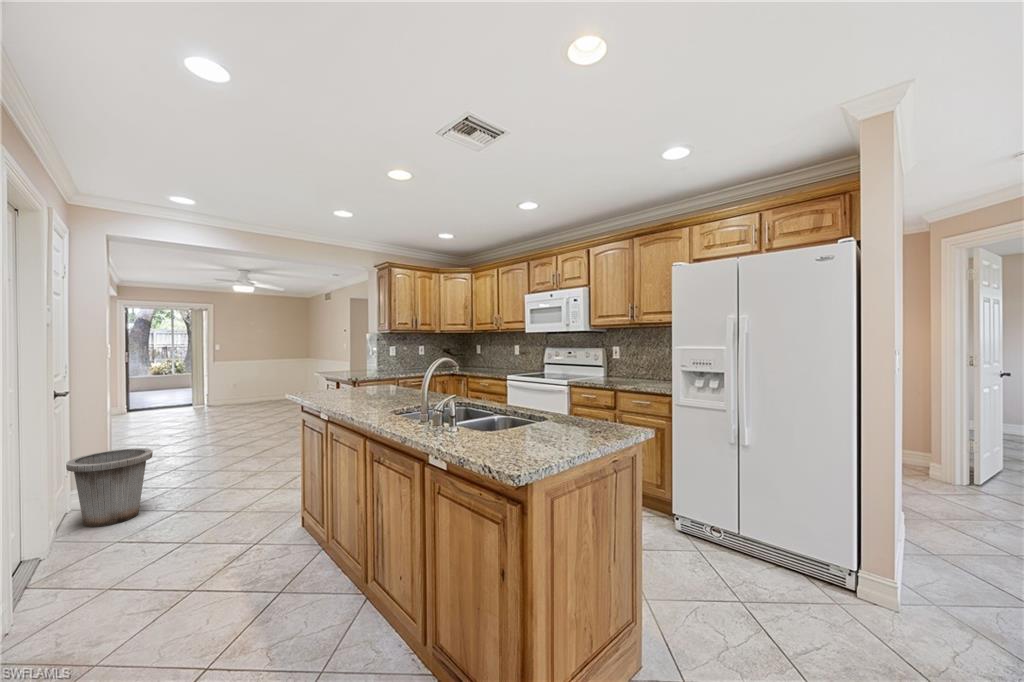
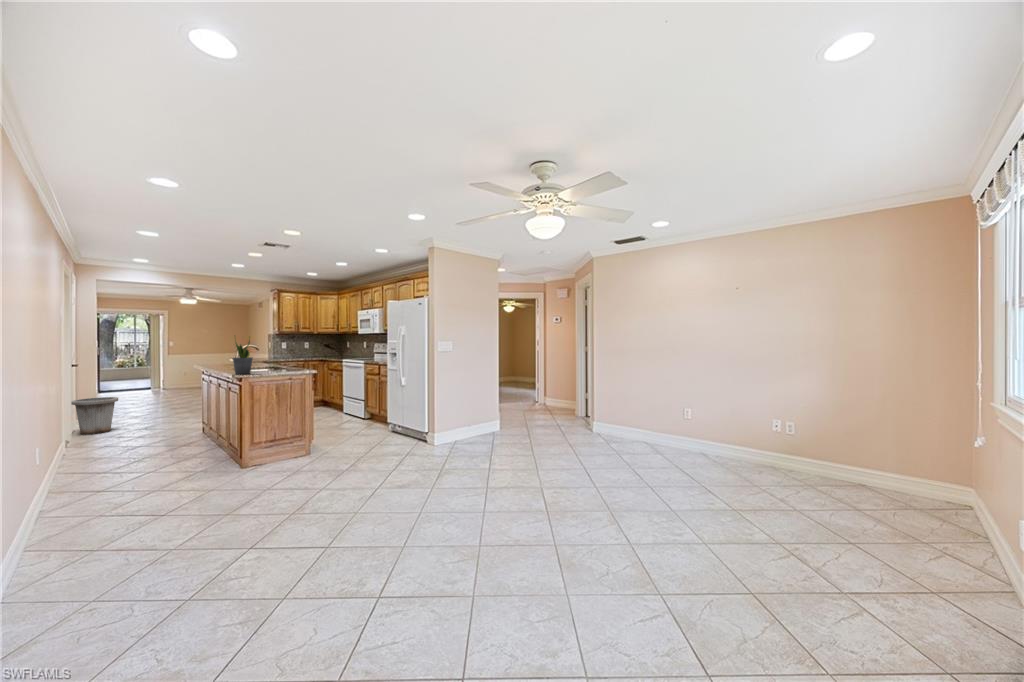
potted plant: none [472,331,522,450] -> present [232,340,253,374]

